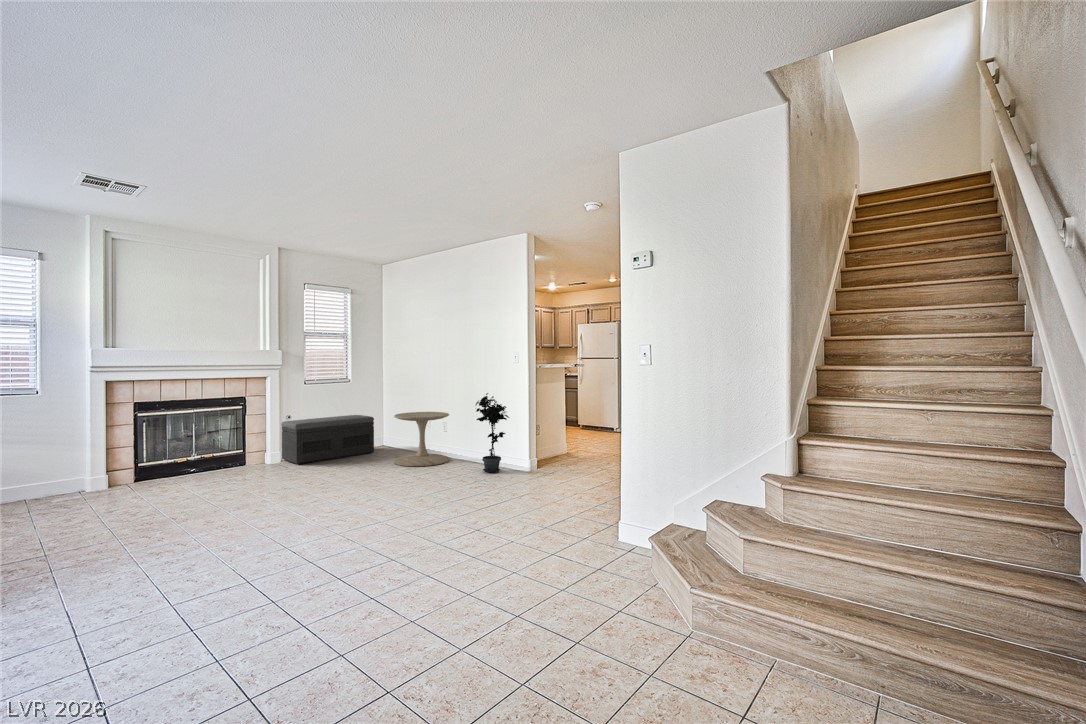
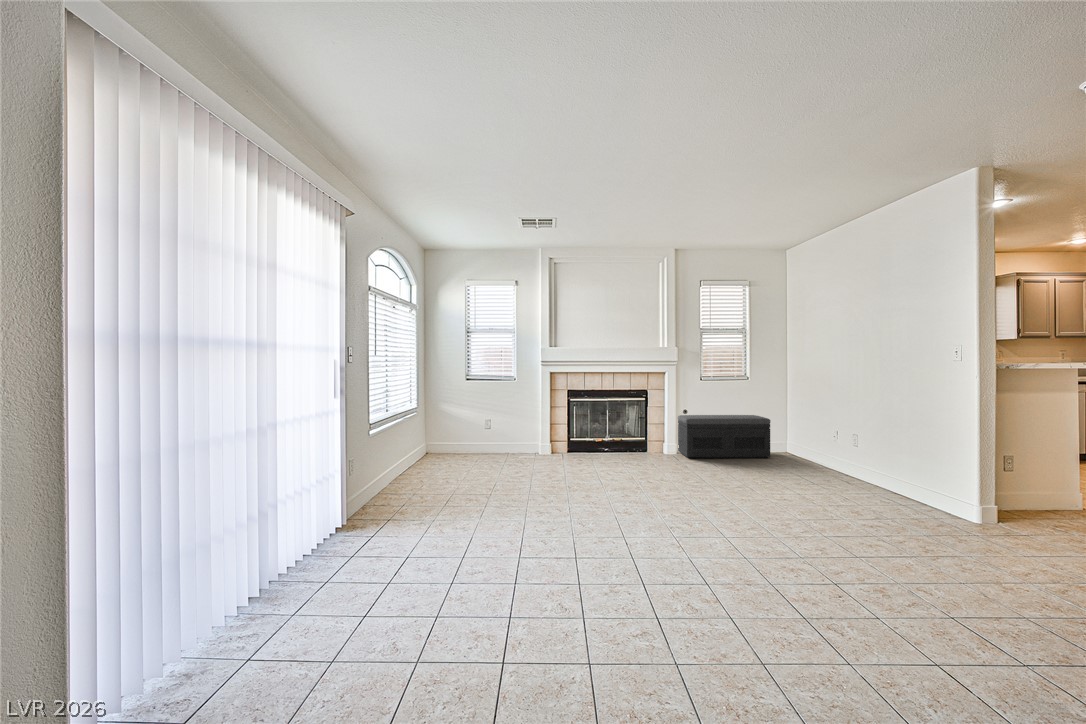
potted plant: present [476,393,509,473] -> none [884,400,944,511]
side table: present [394,412,449,467] -> none [785,418,859,485]

